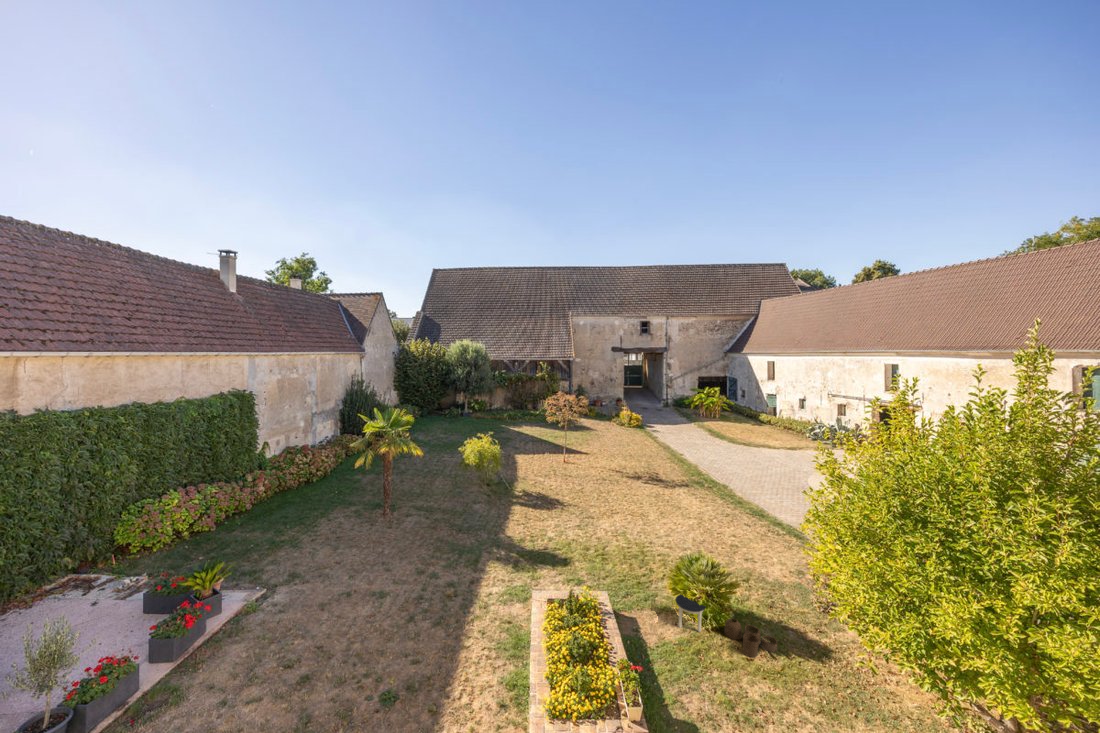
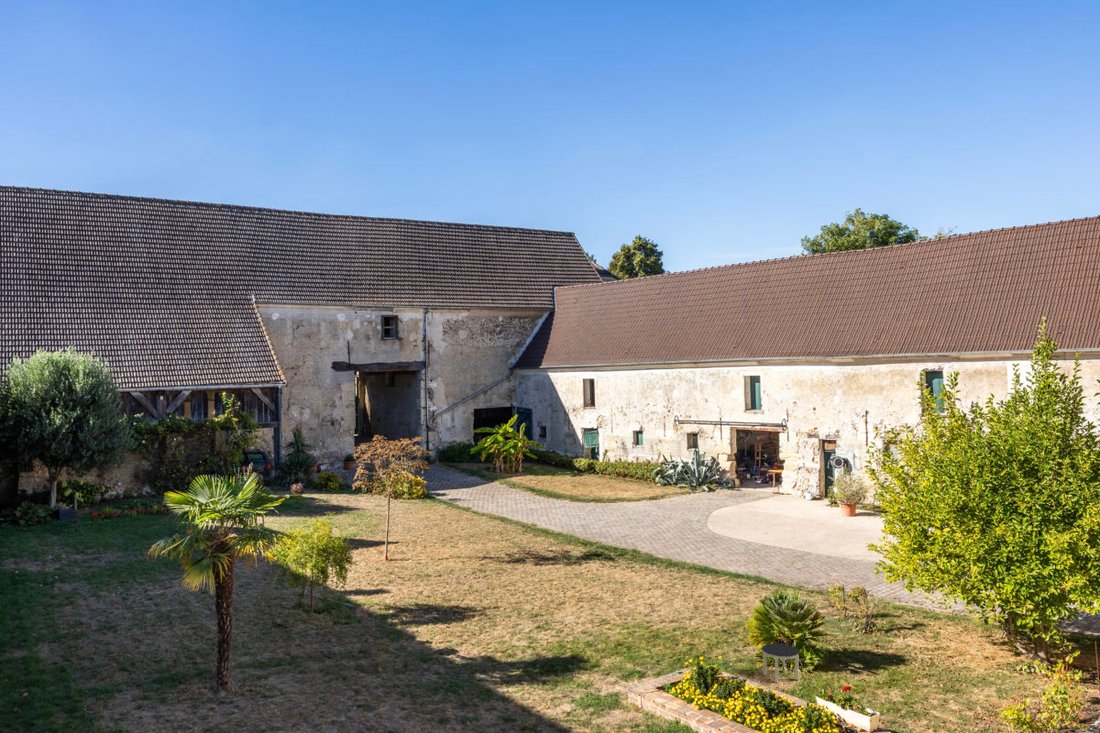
woven basket: present [724,619,777,657] -> none [814,653,870,683]

